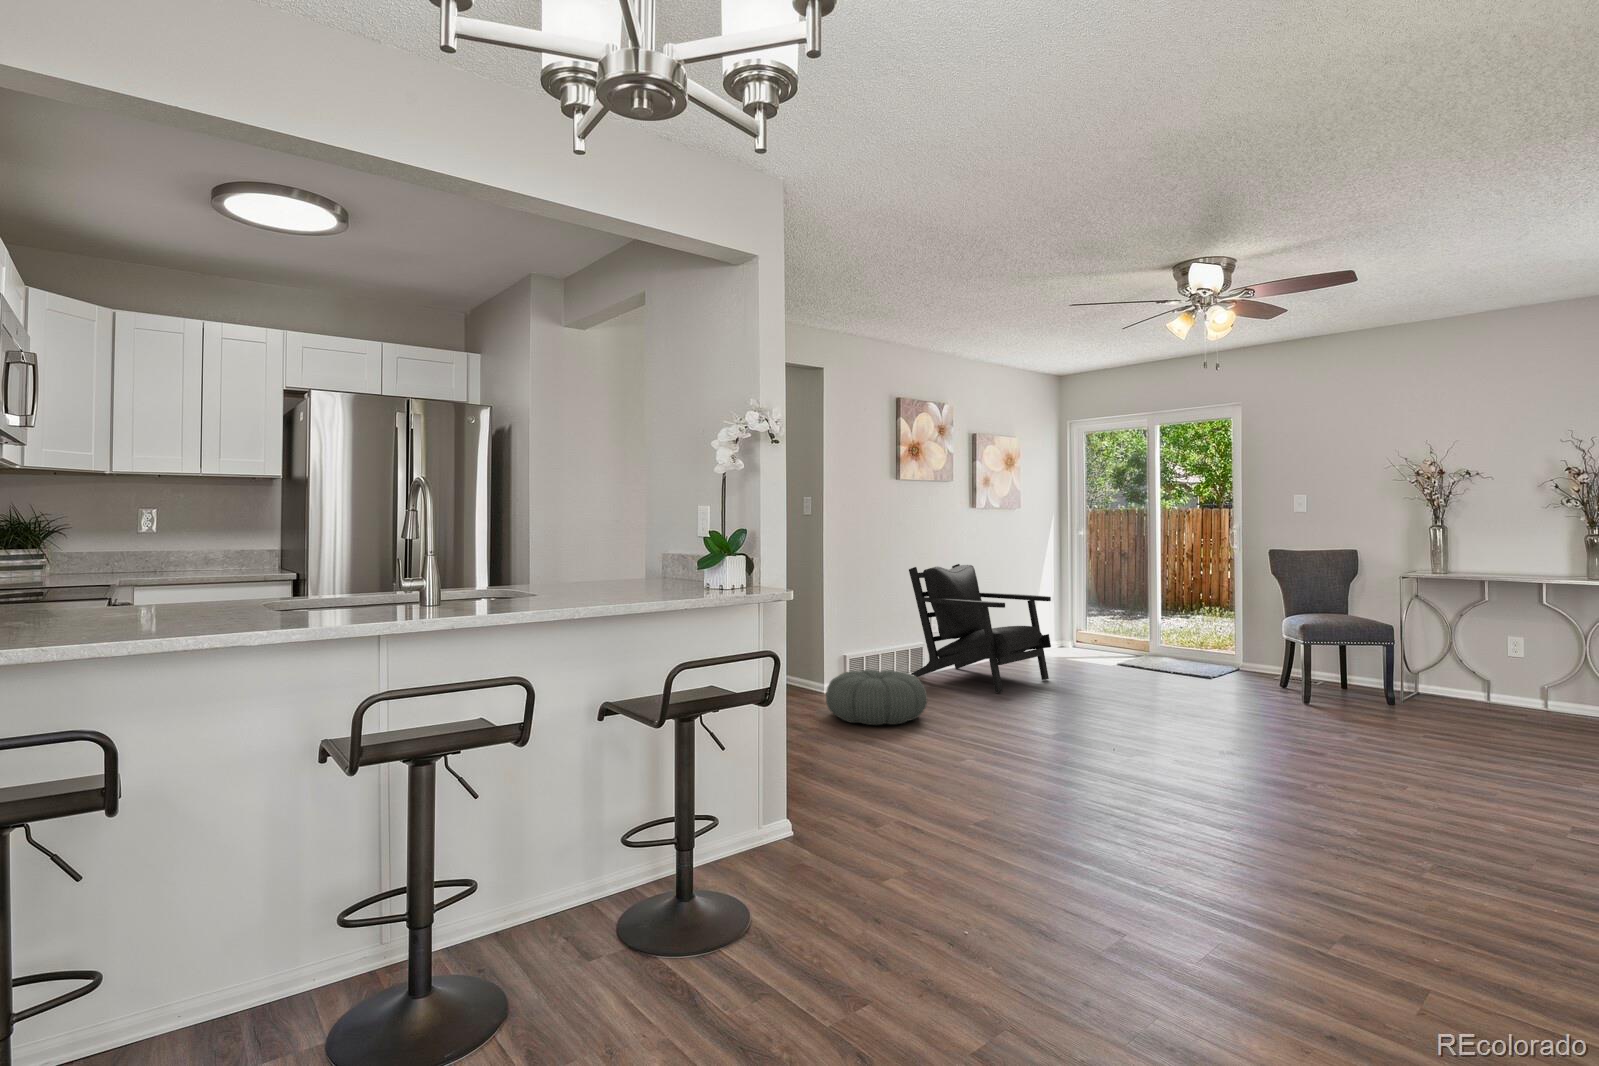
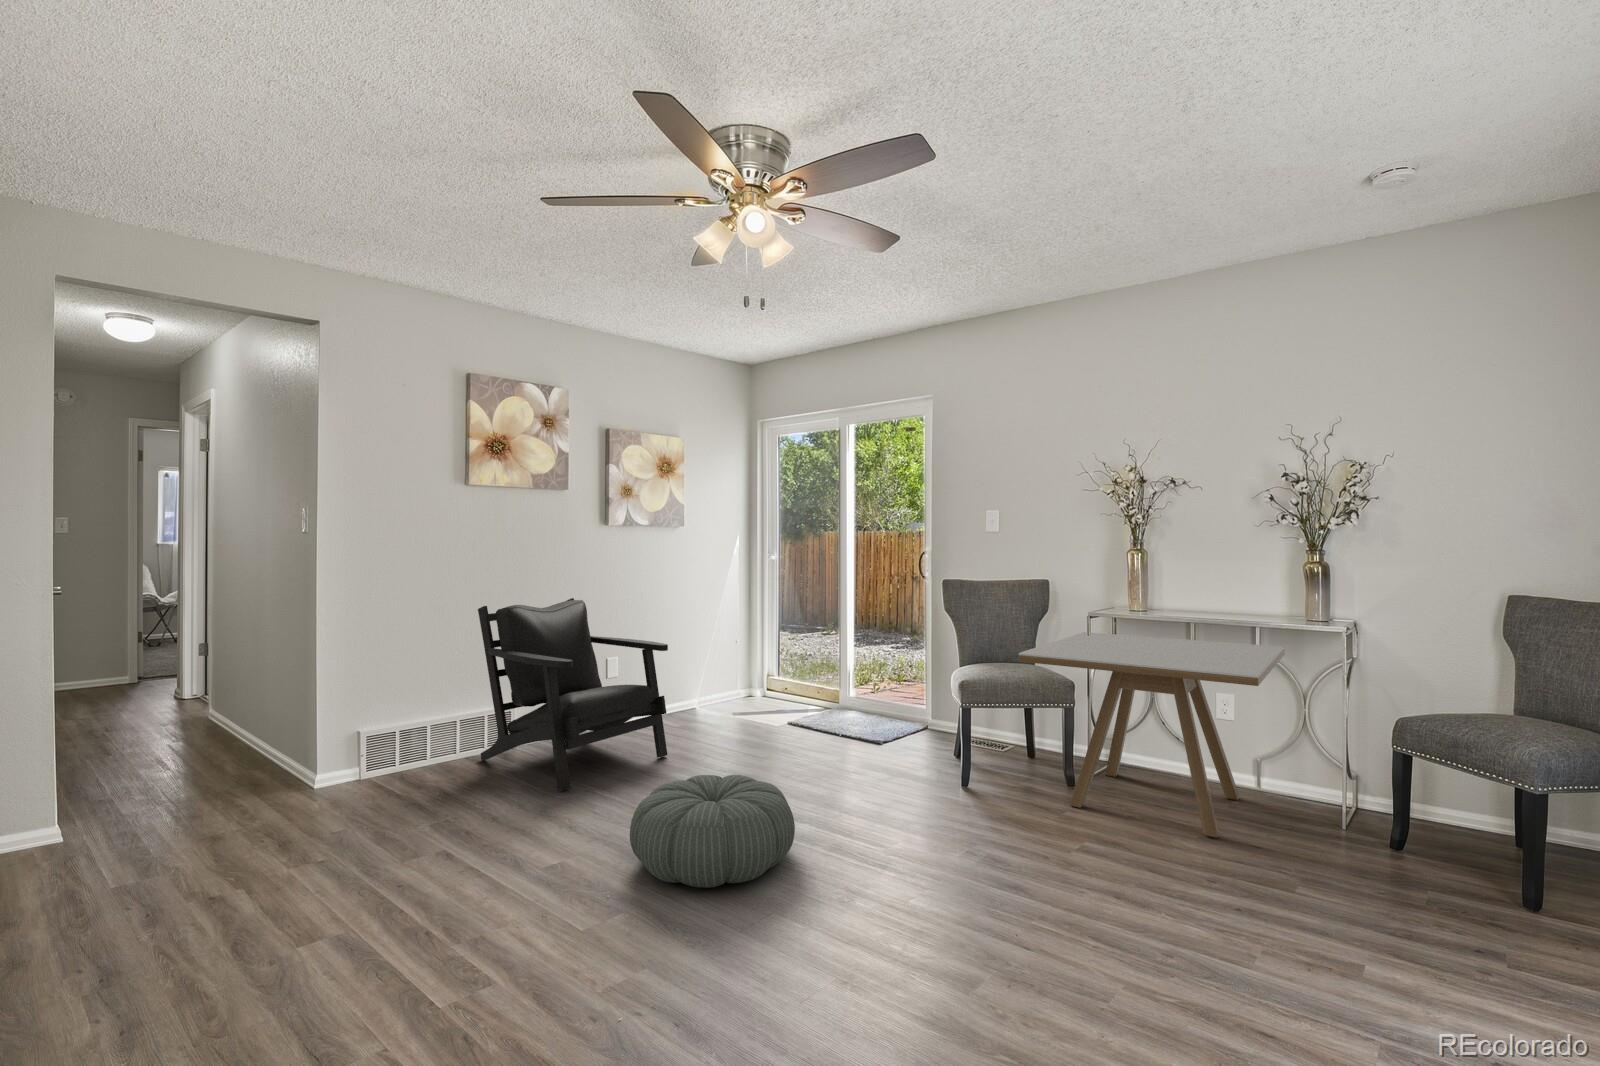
dining table: none [1350,591,1567,727] -> present [1019,632,1285,838]
pouf: present [826,670,927,725] -> present [630,775,795,888]

